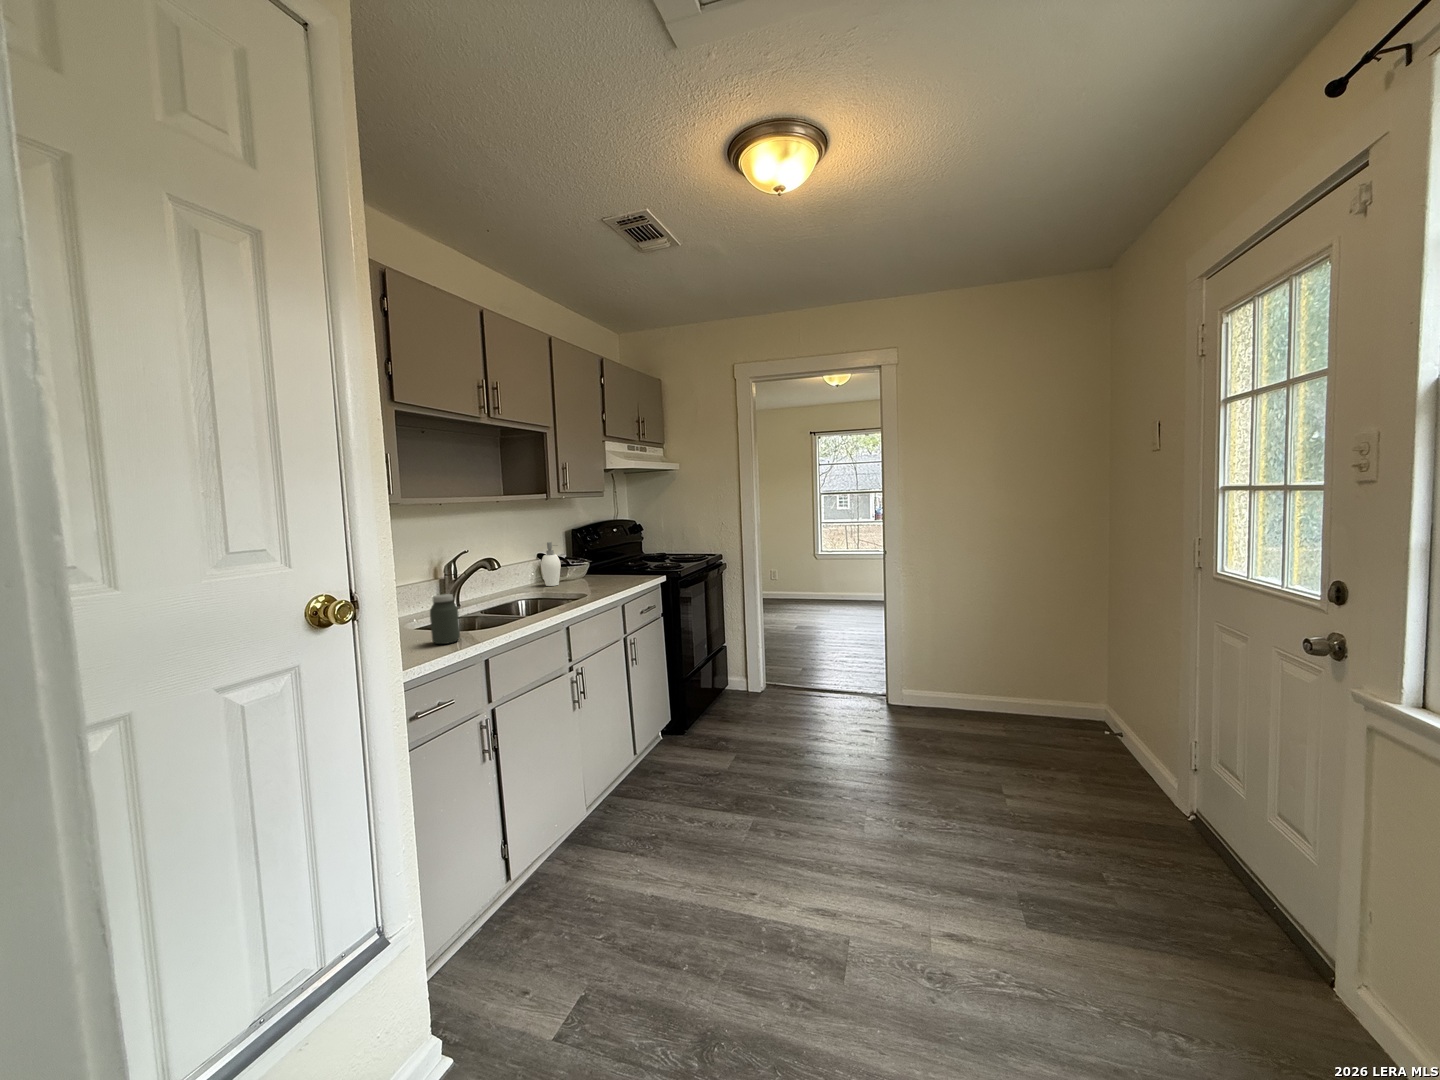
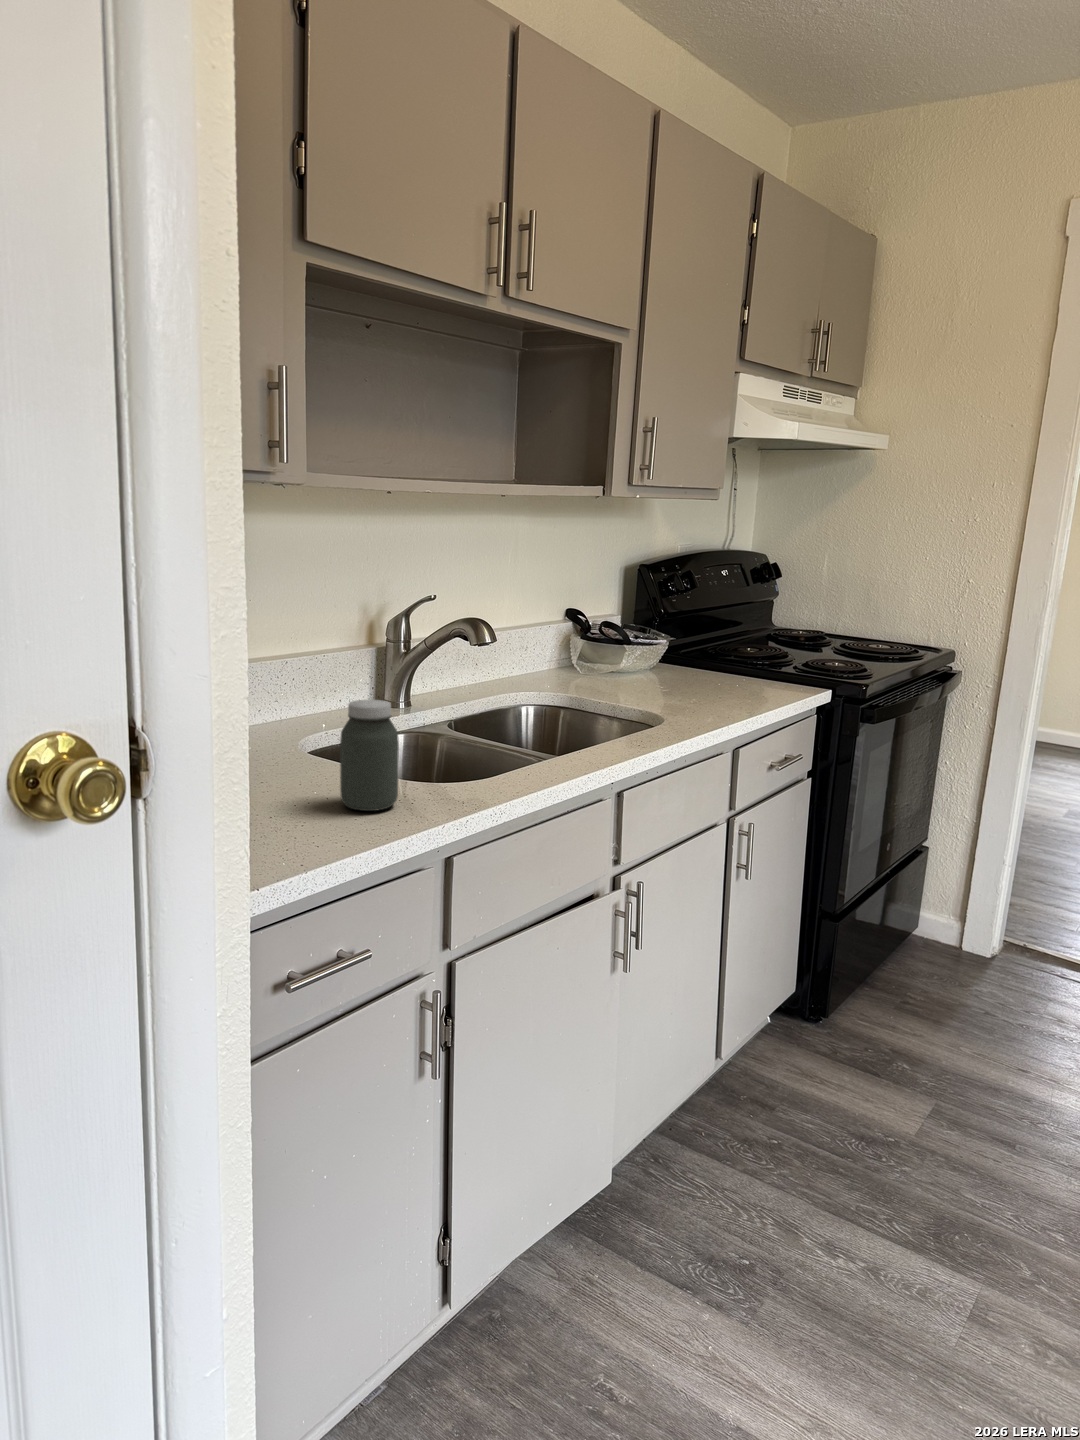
soap dispenser: present [541,542,561,586] -> none [573,588,613,680]

